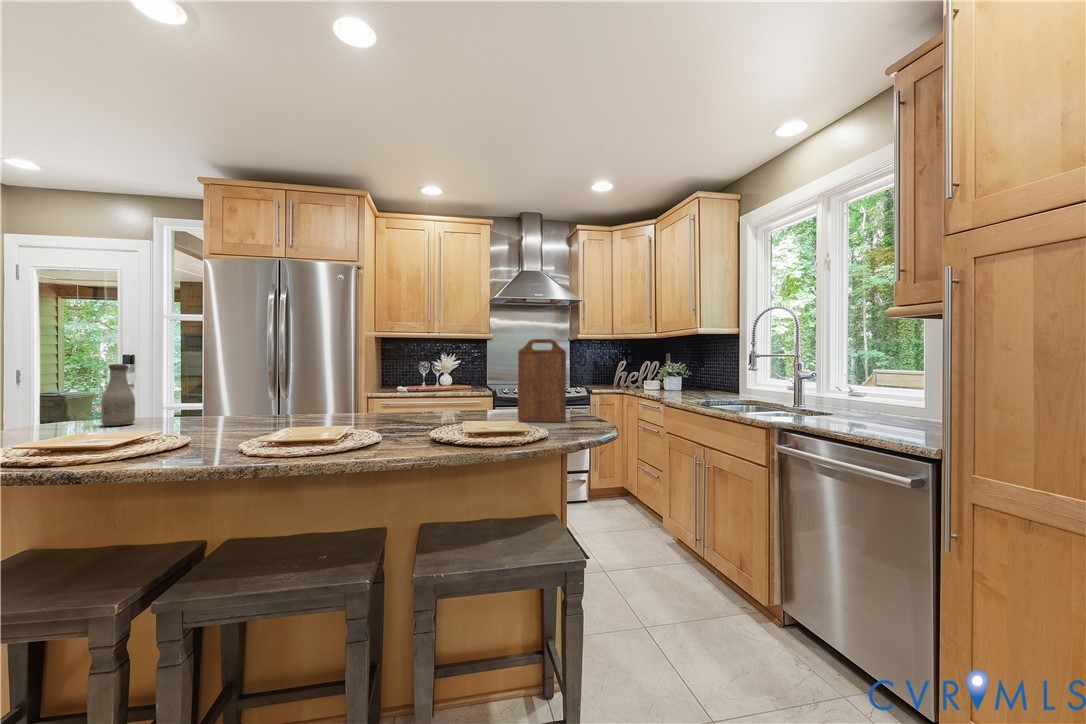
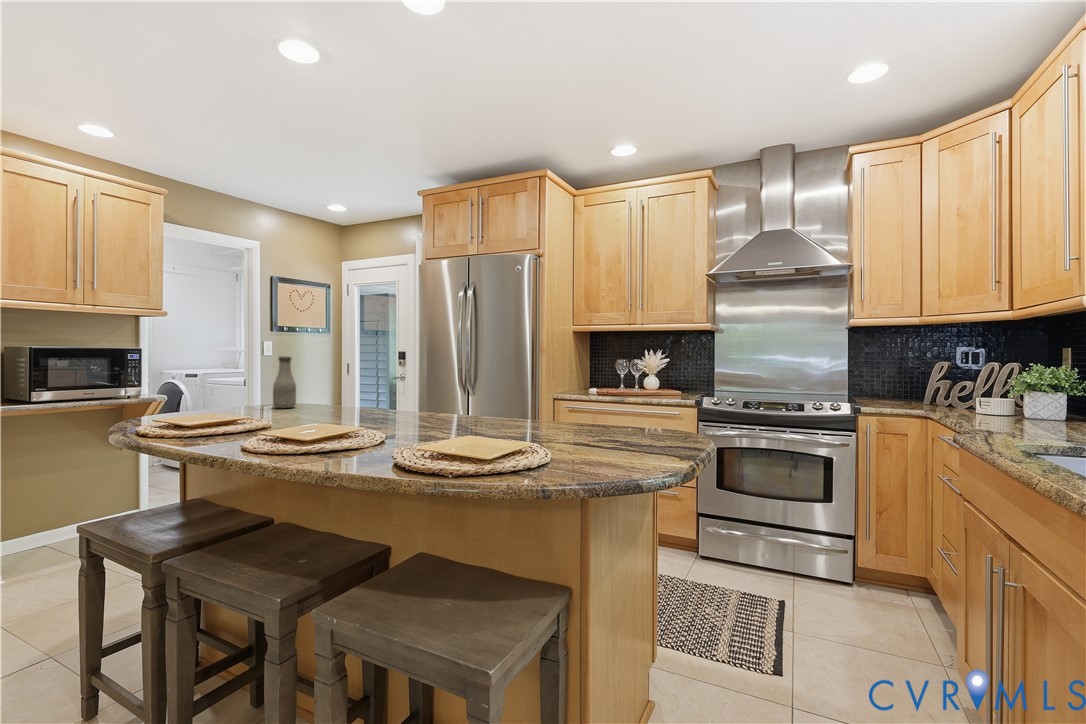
cutting board: present [518,339,566,422] -> none [580,321,642,449]

